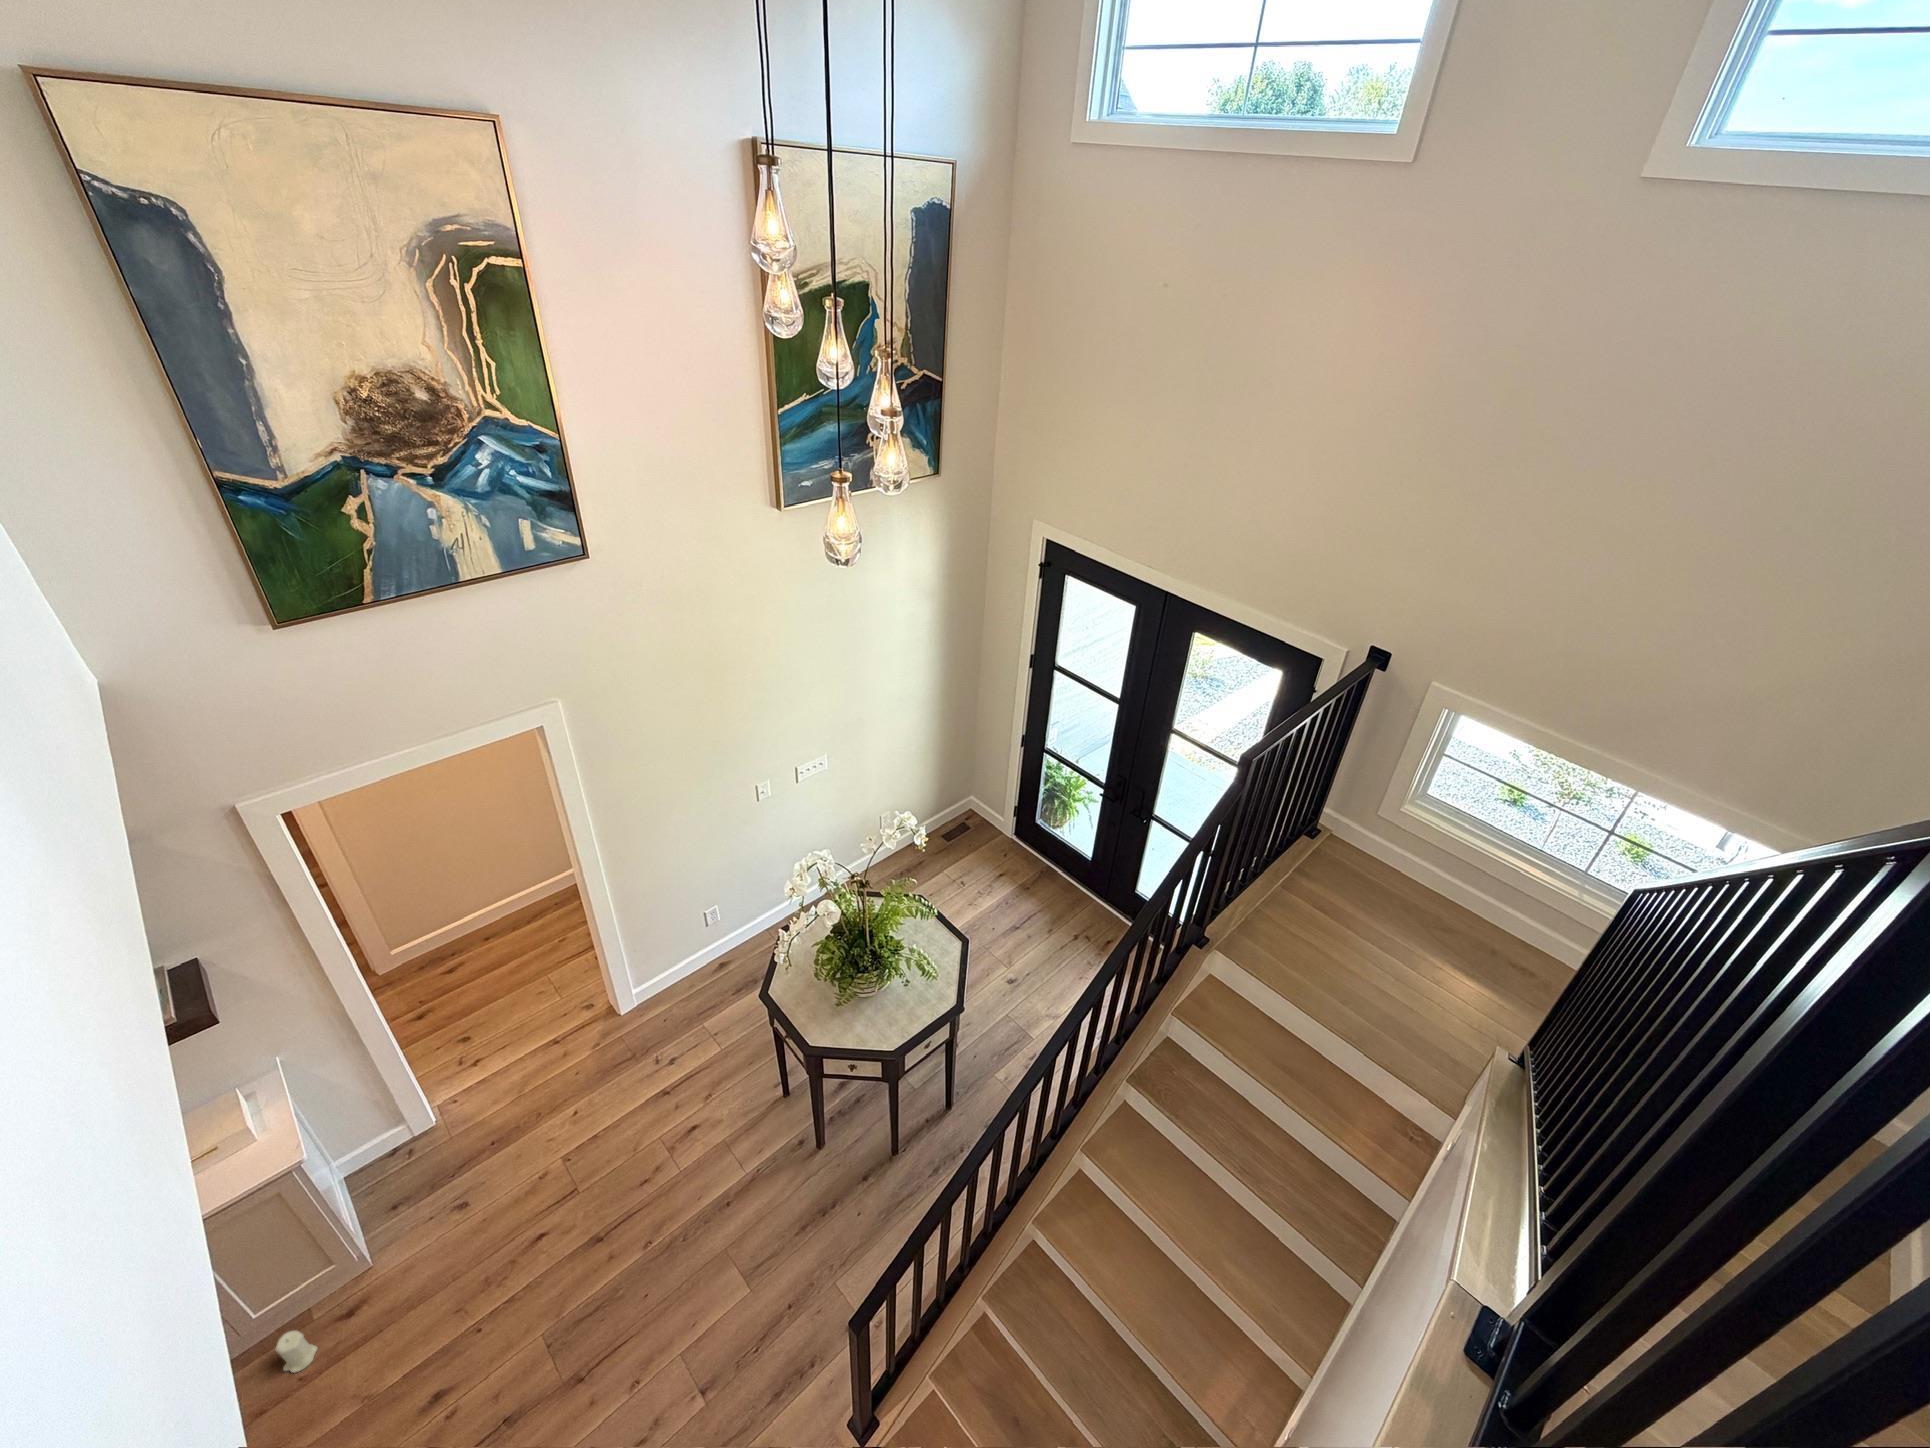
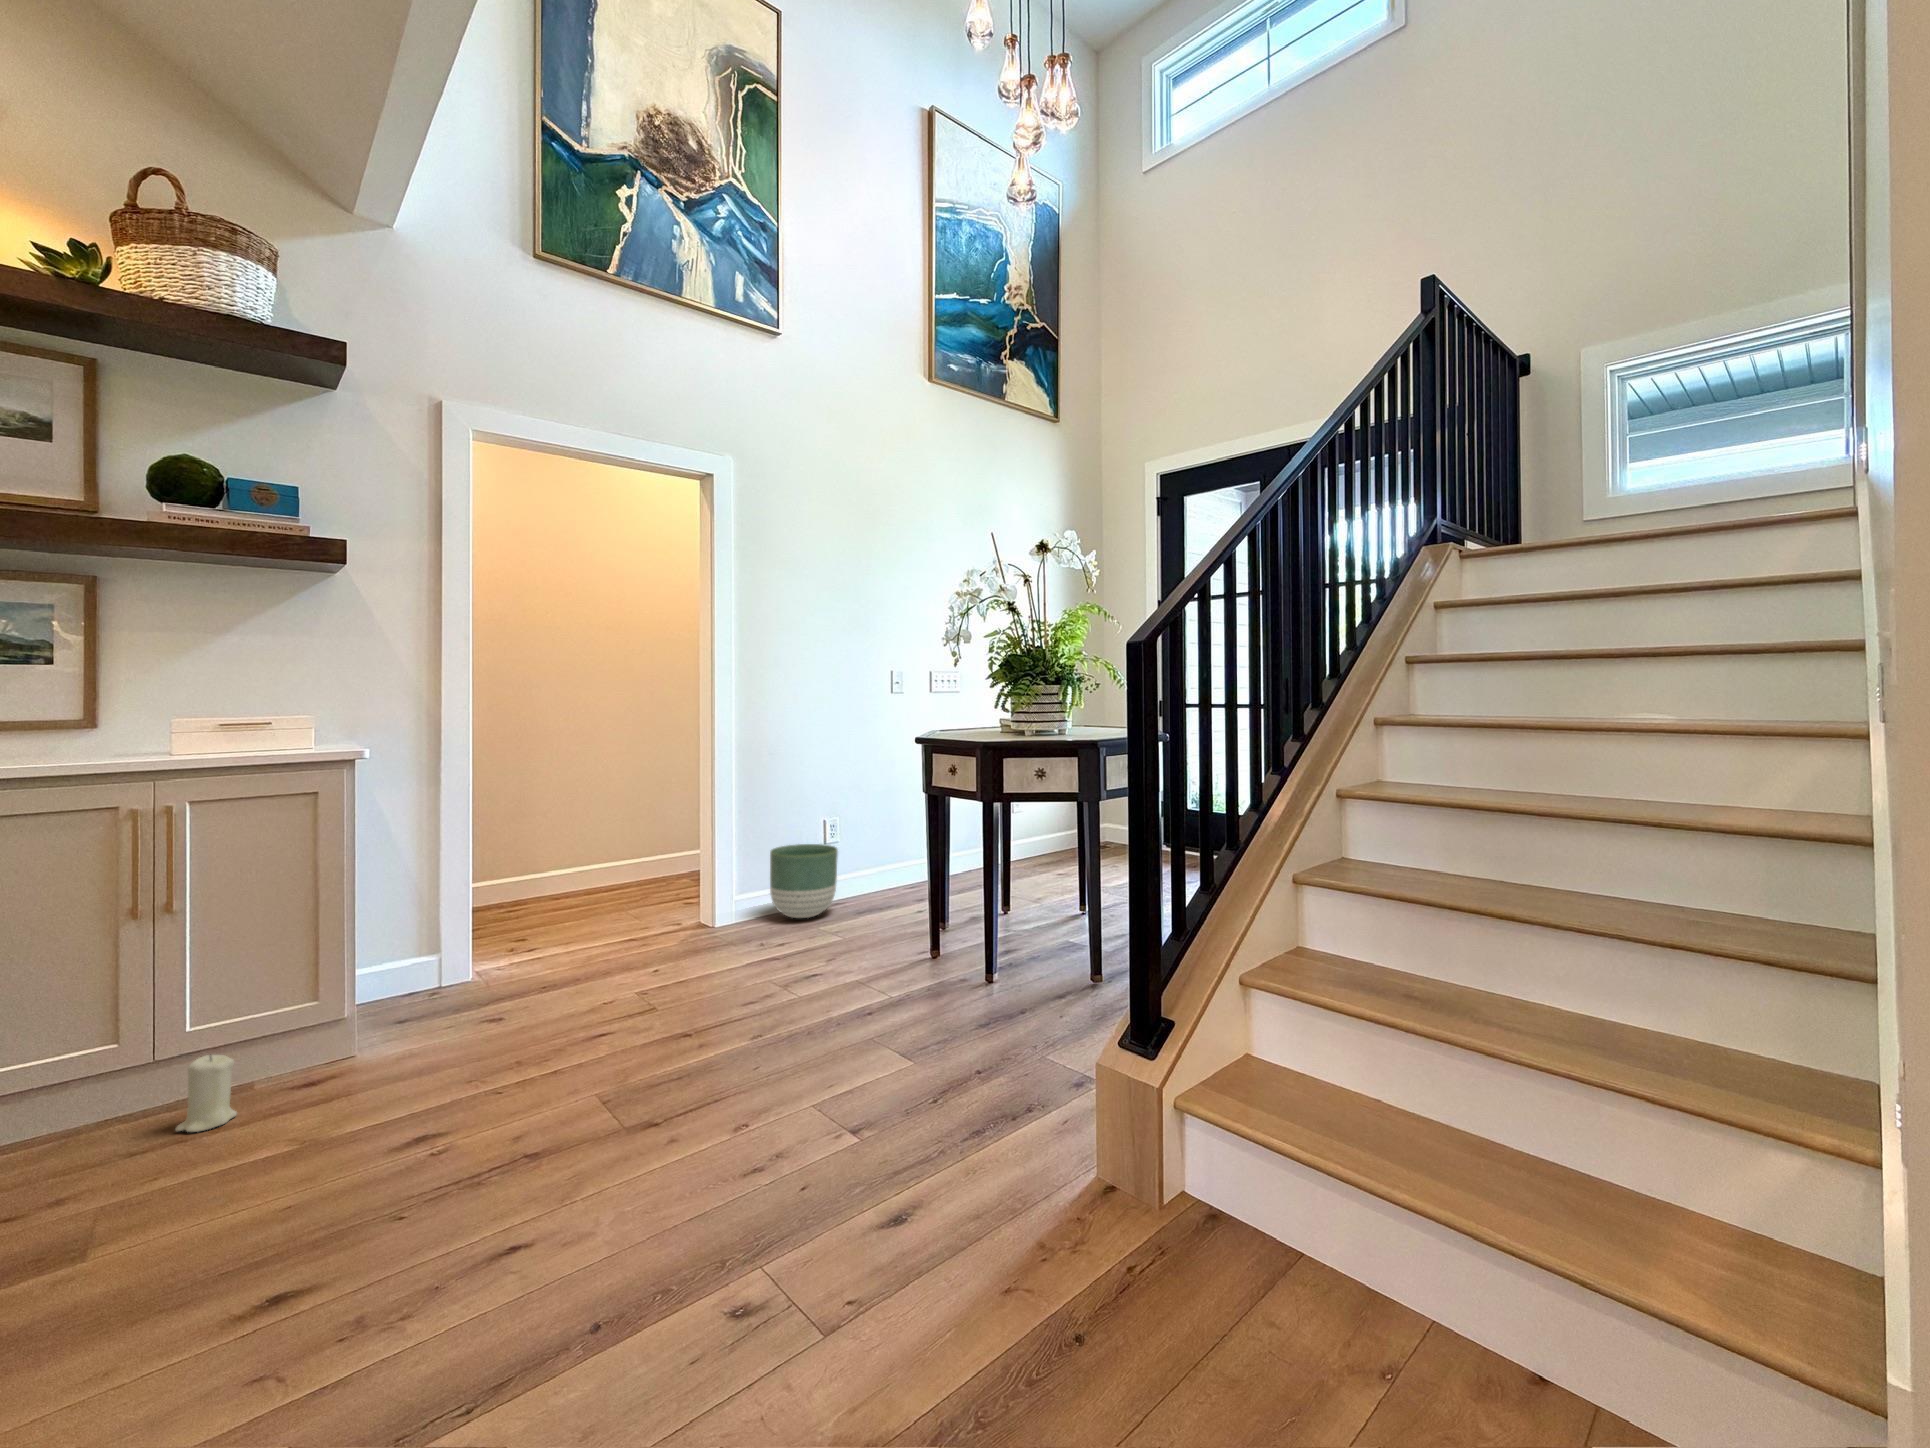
planter: none [663,949,721,1017] -> present [770,844,838,918]

